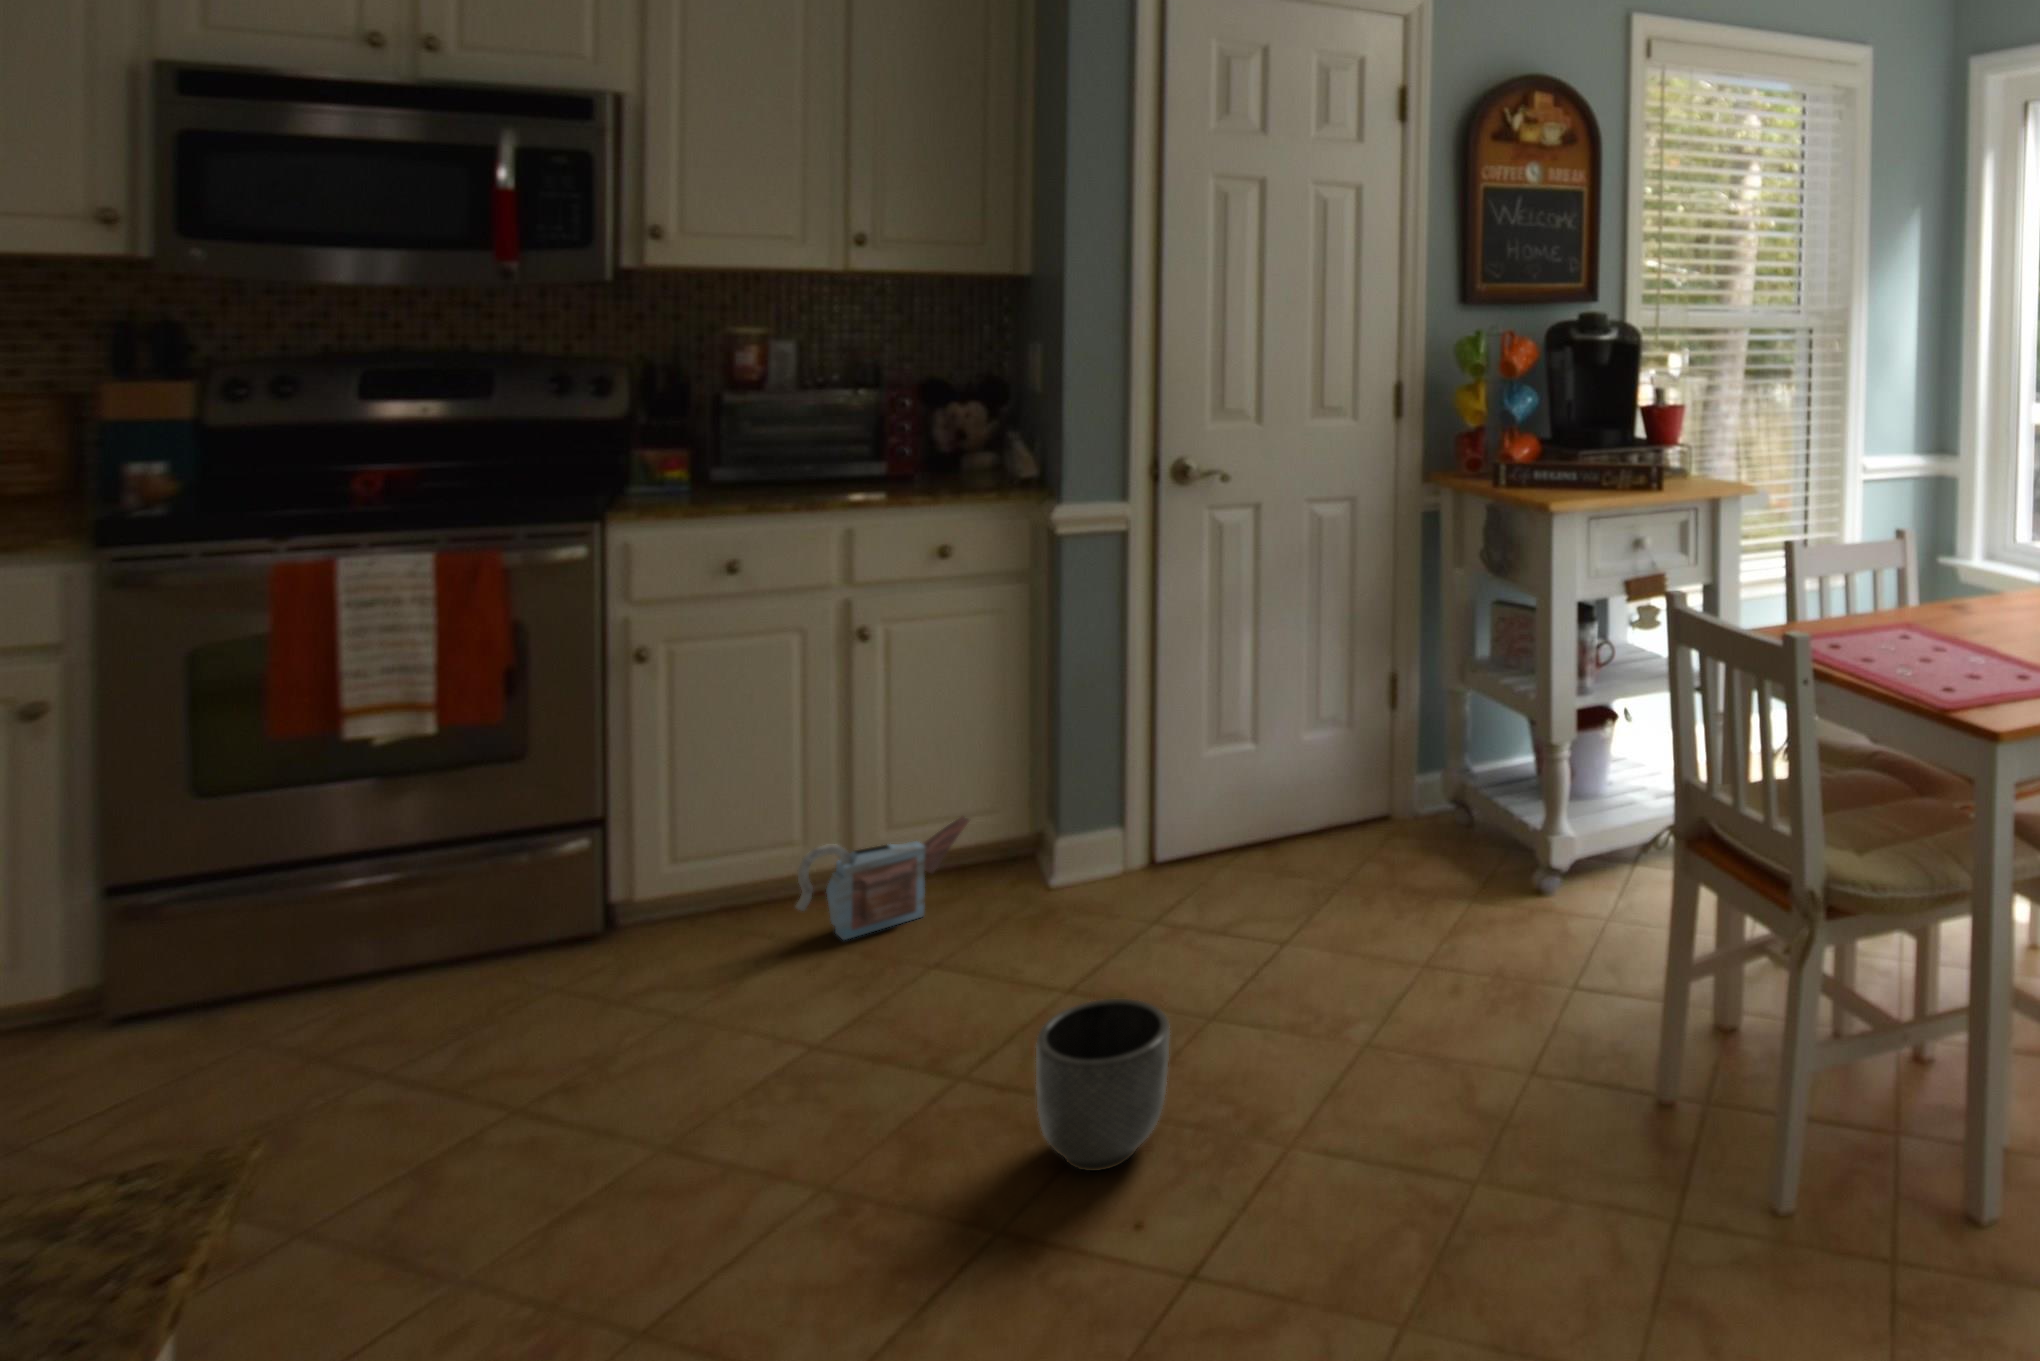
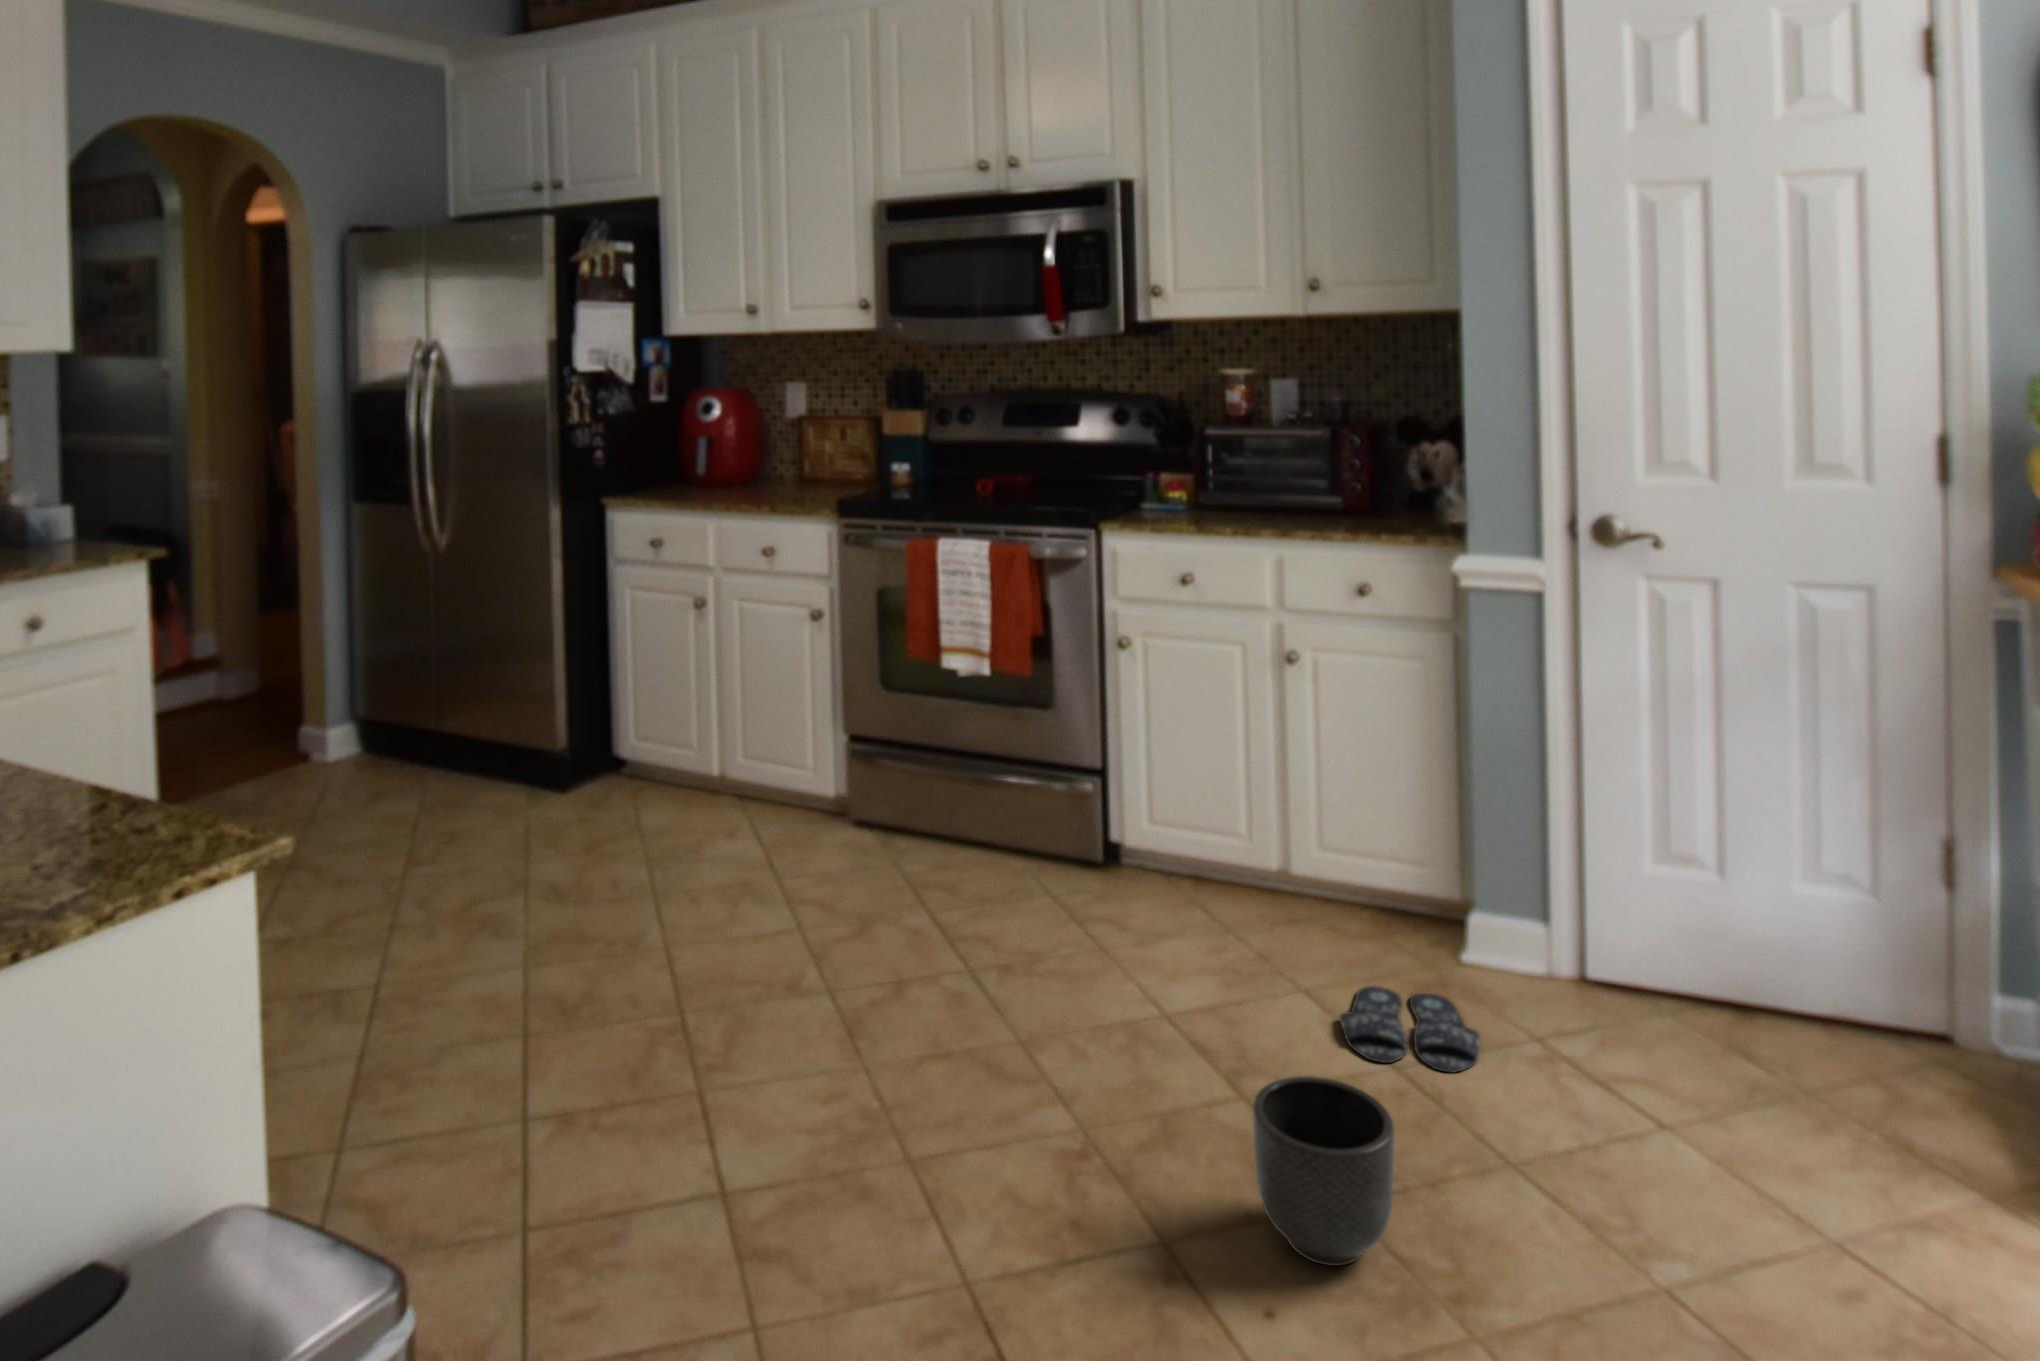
watering can: present [796,816,969,940] -> none [1214,843,1381,942]
slippers: none [981,923,1116,998] -> present [1340,986,1479,1073]

